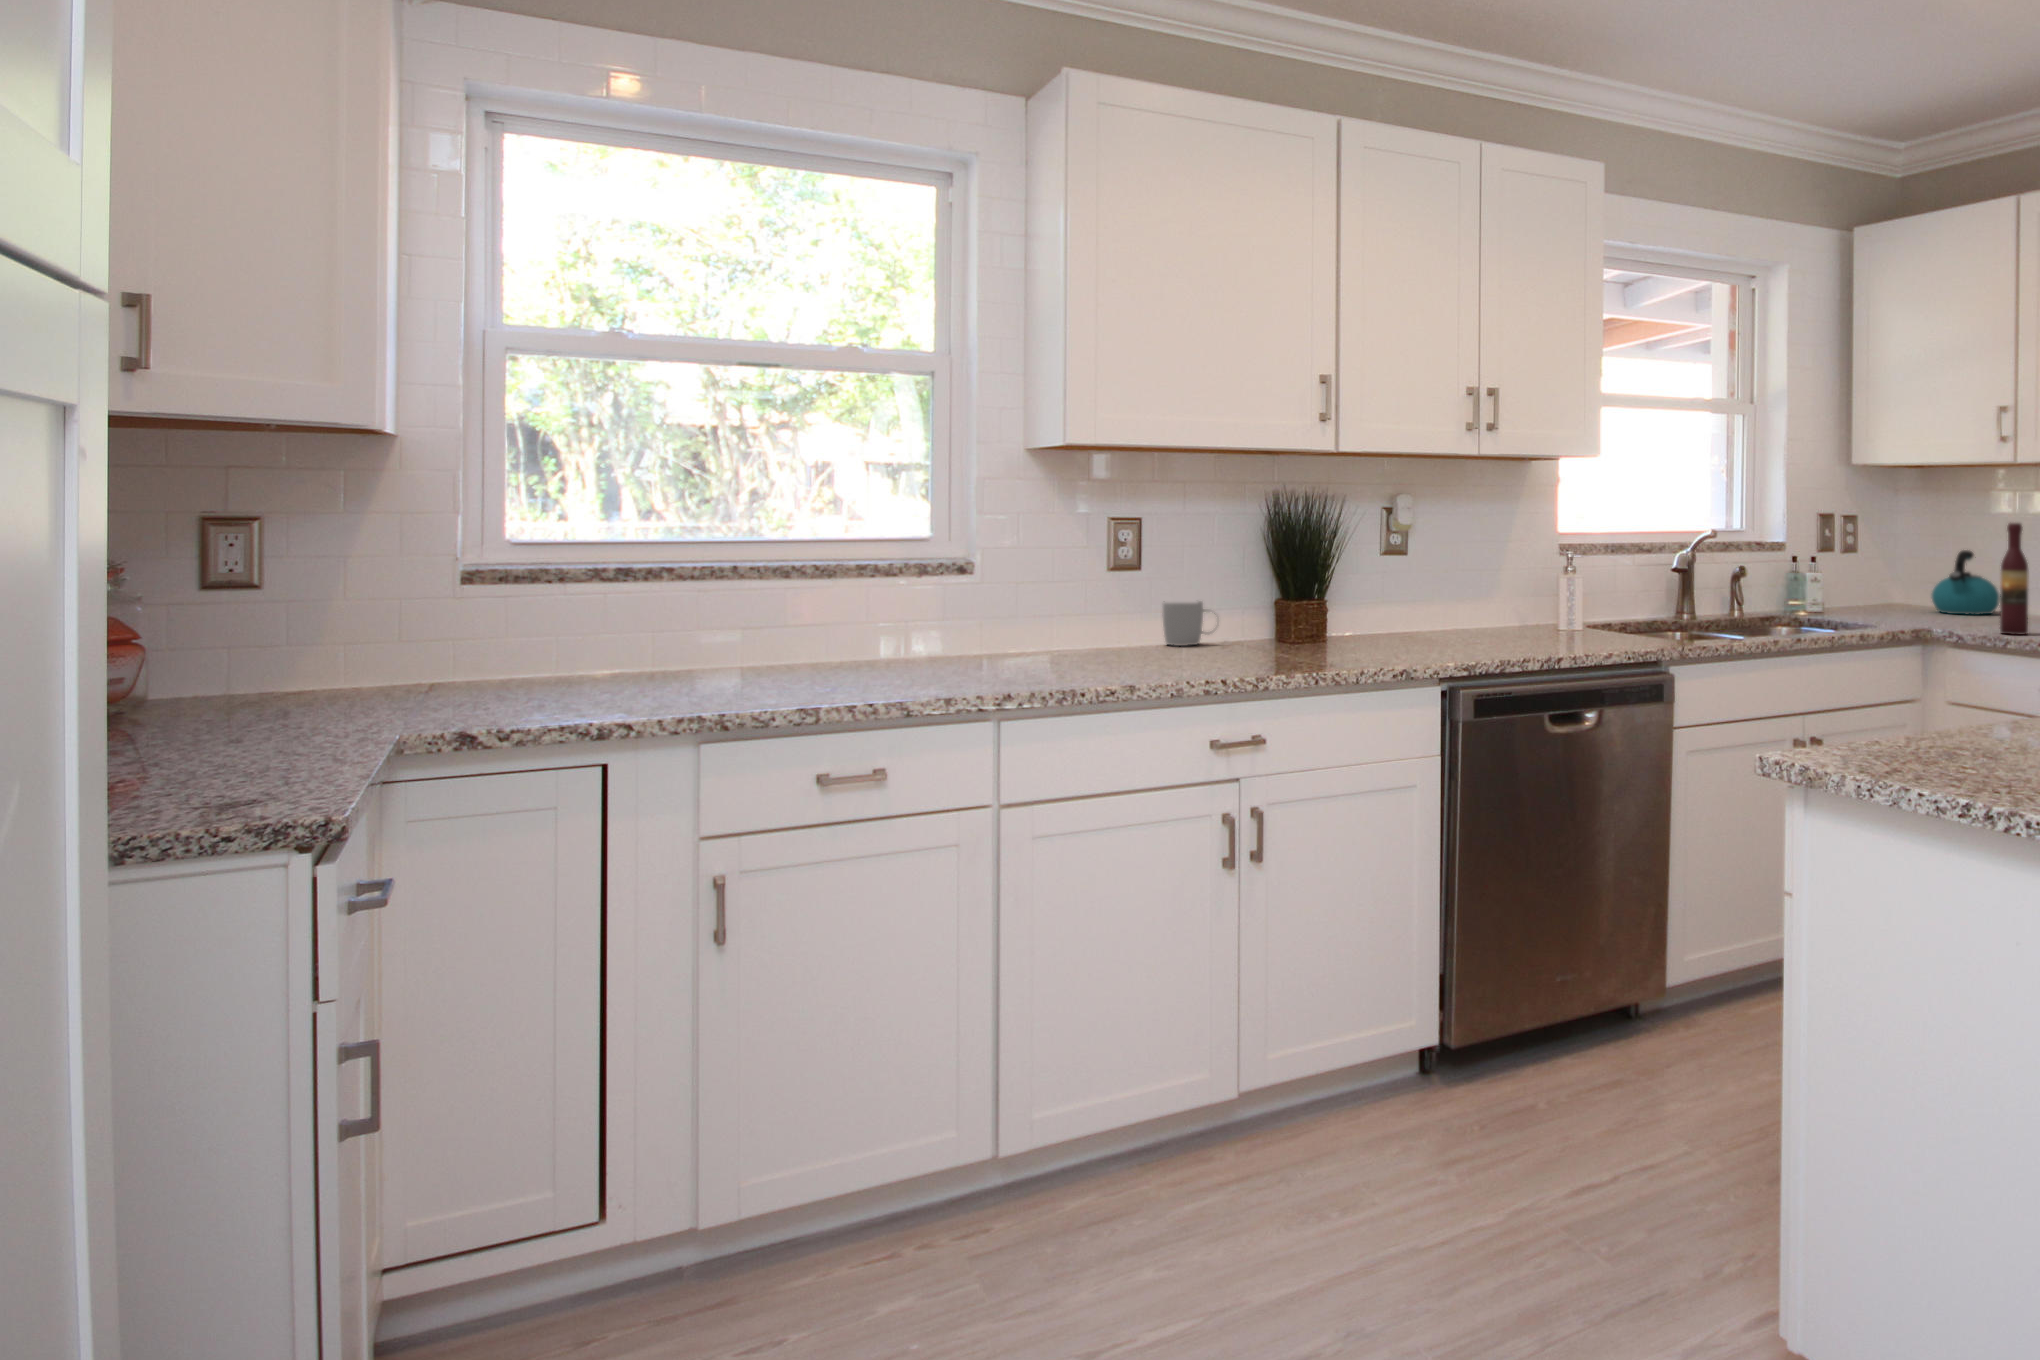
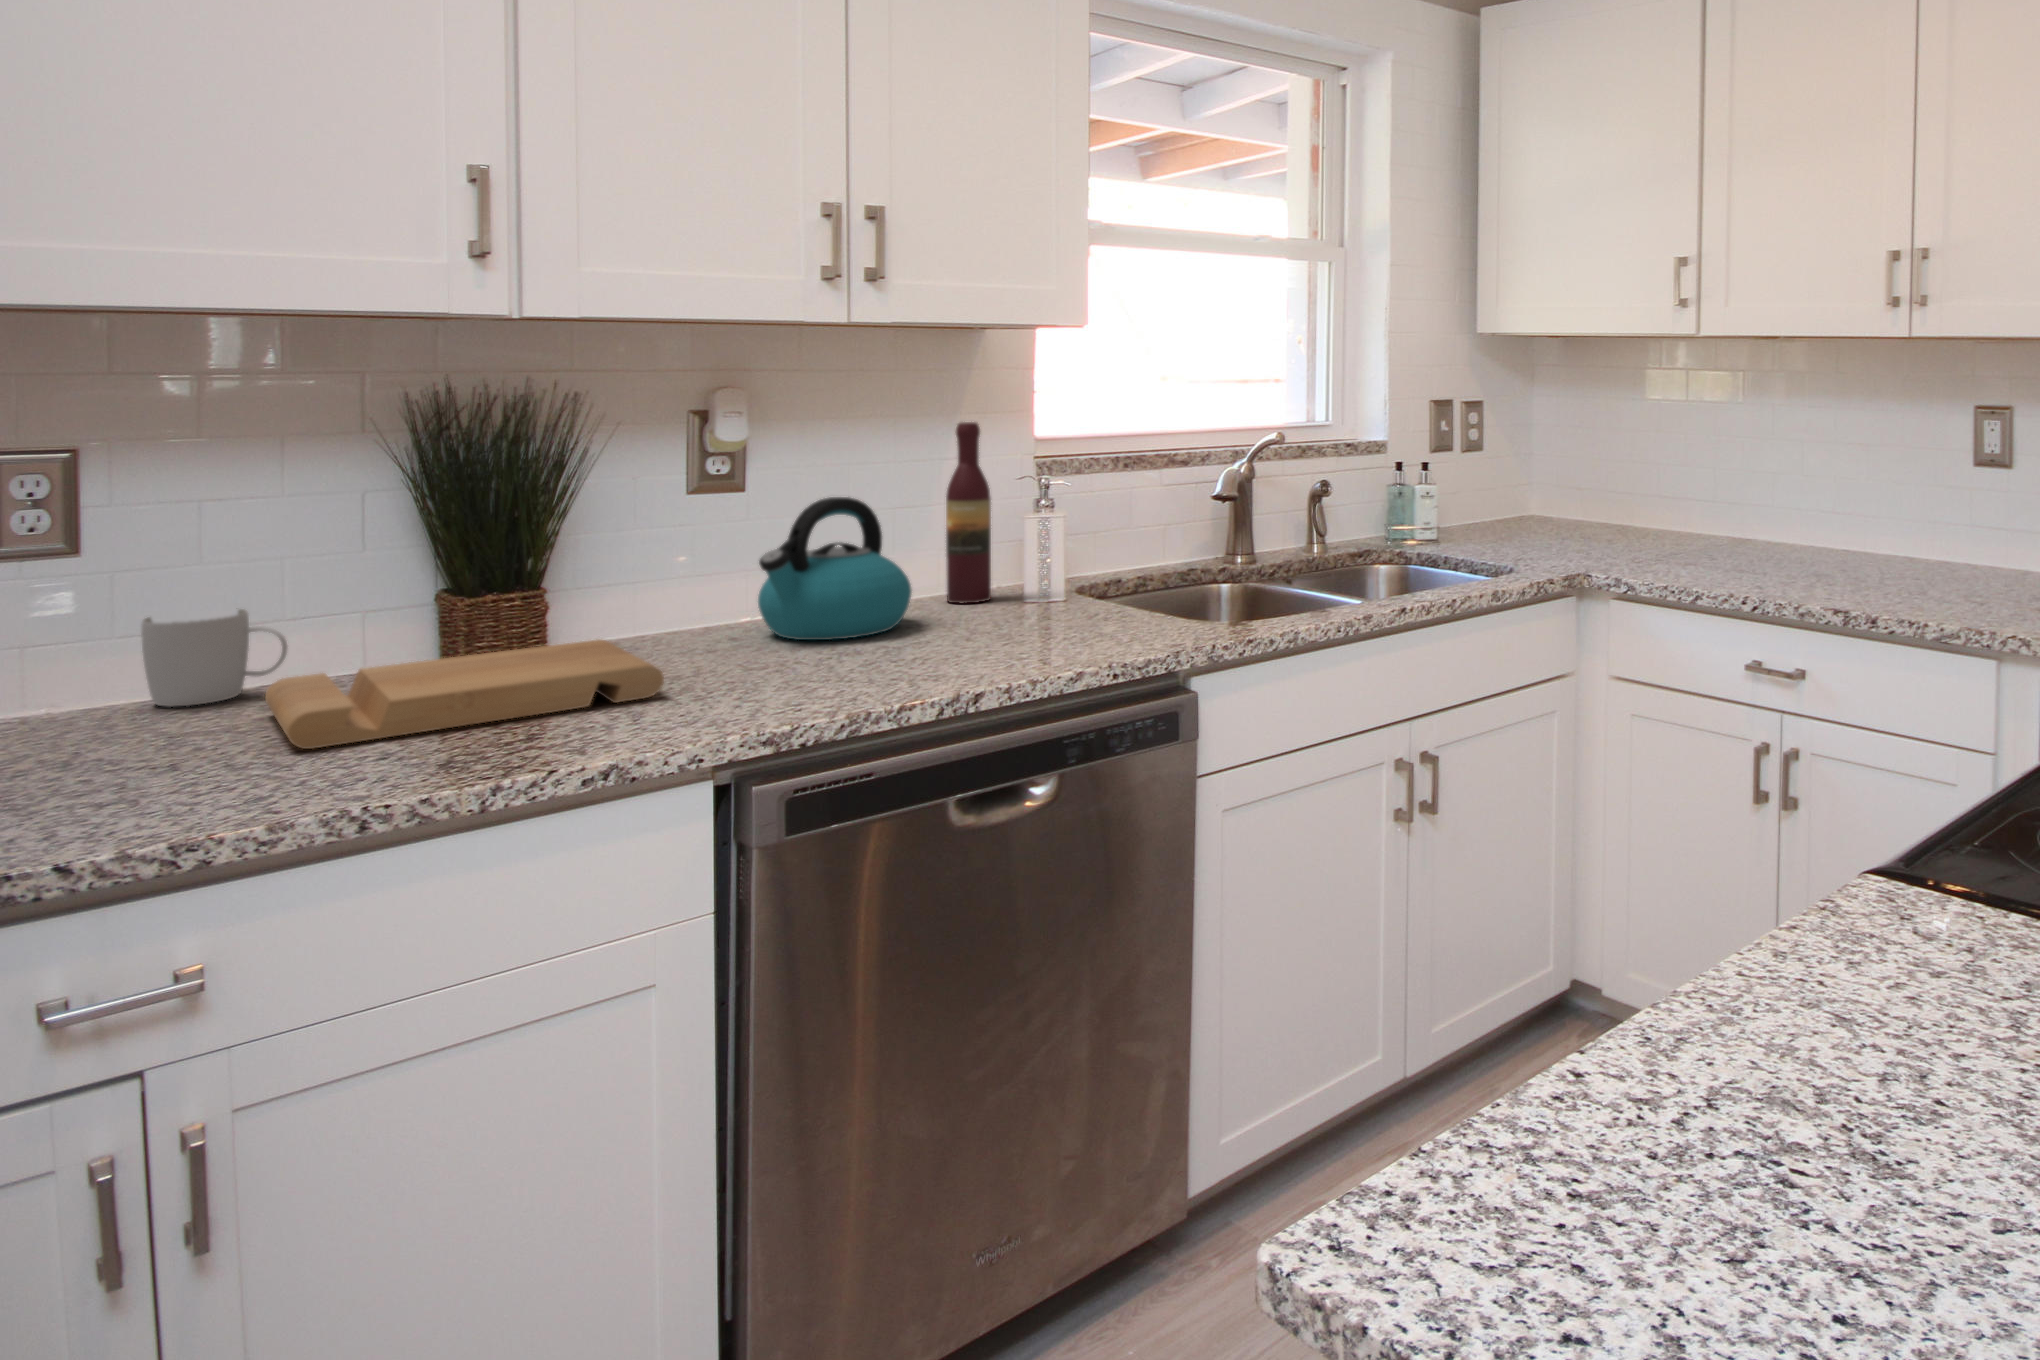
wine bottle: present [2000,523,2029,635] -> present [946,422,991,603]
kettle: present [1931,550,2000,615] -> present [758,497,912,640]
cutting board: none [1222,626,1400,658] -> present [265,639,664,749]

